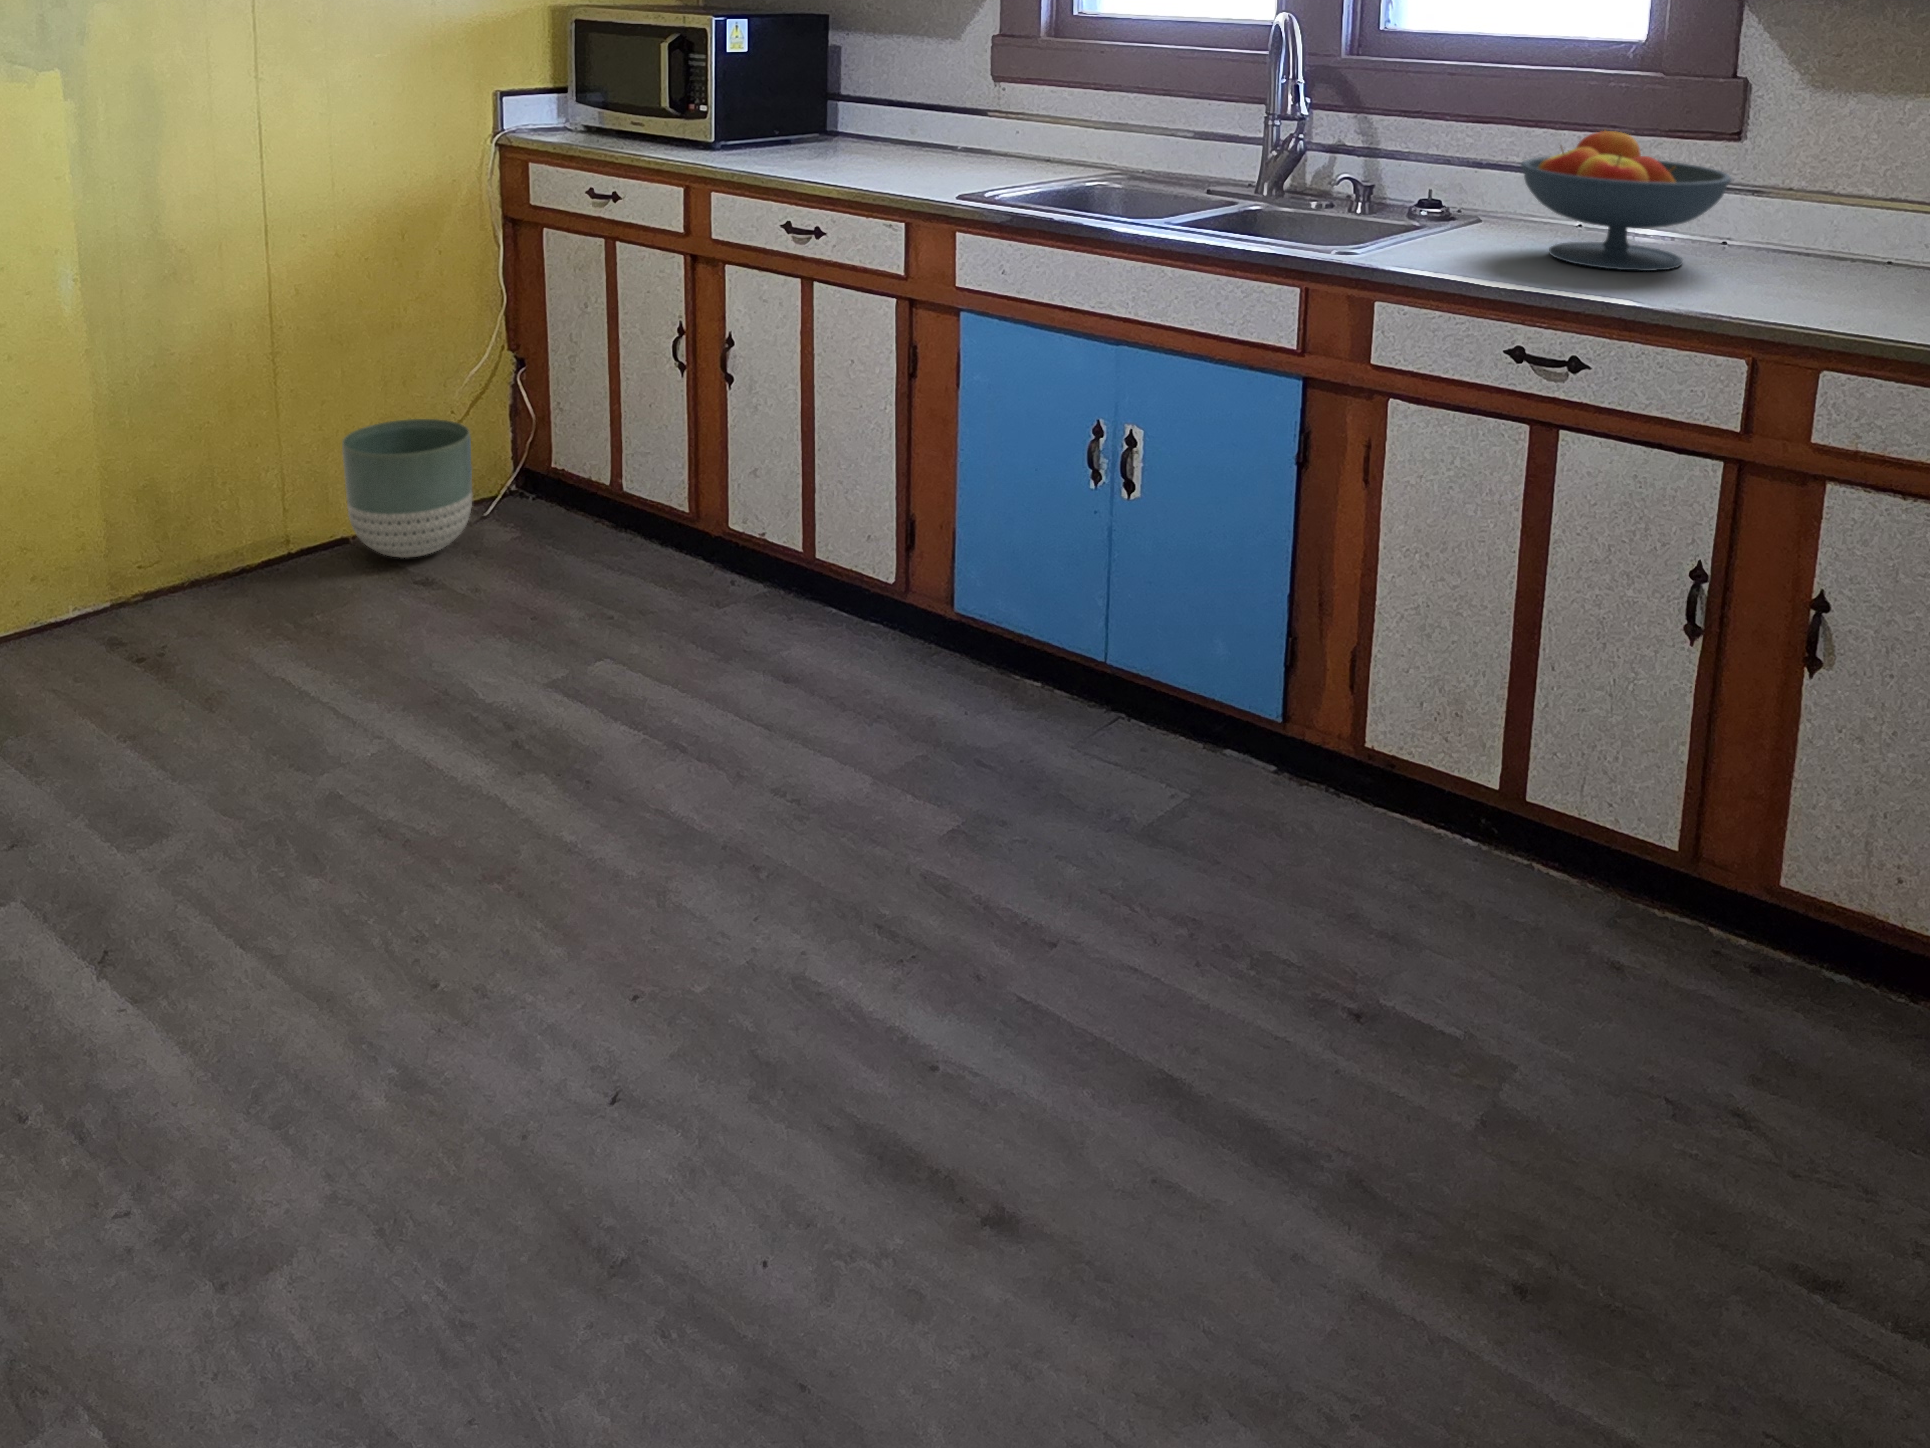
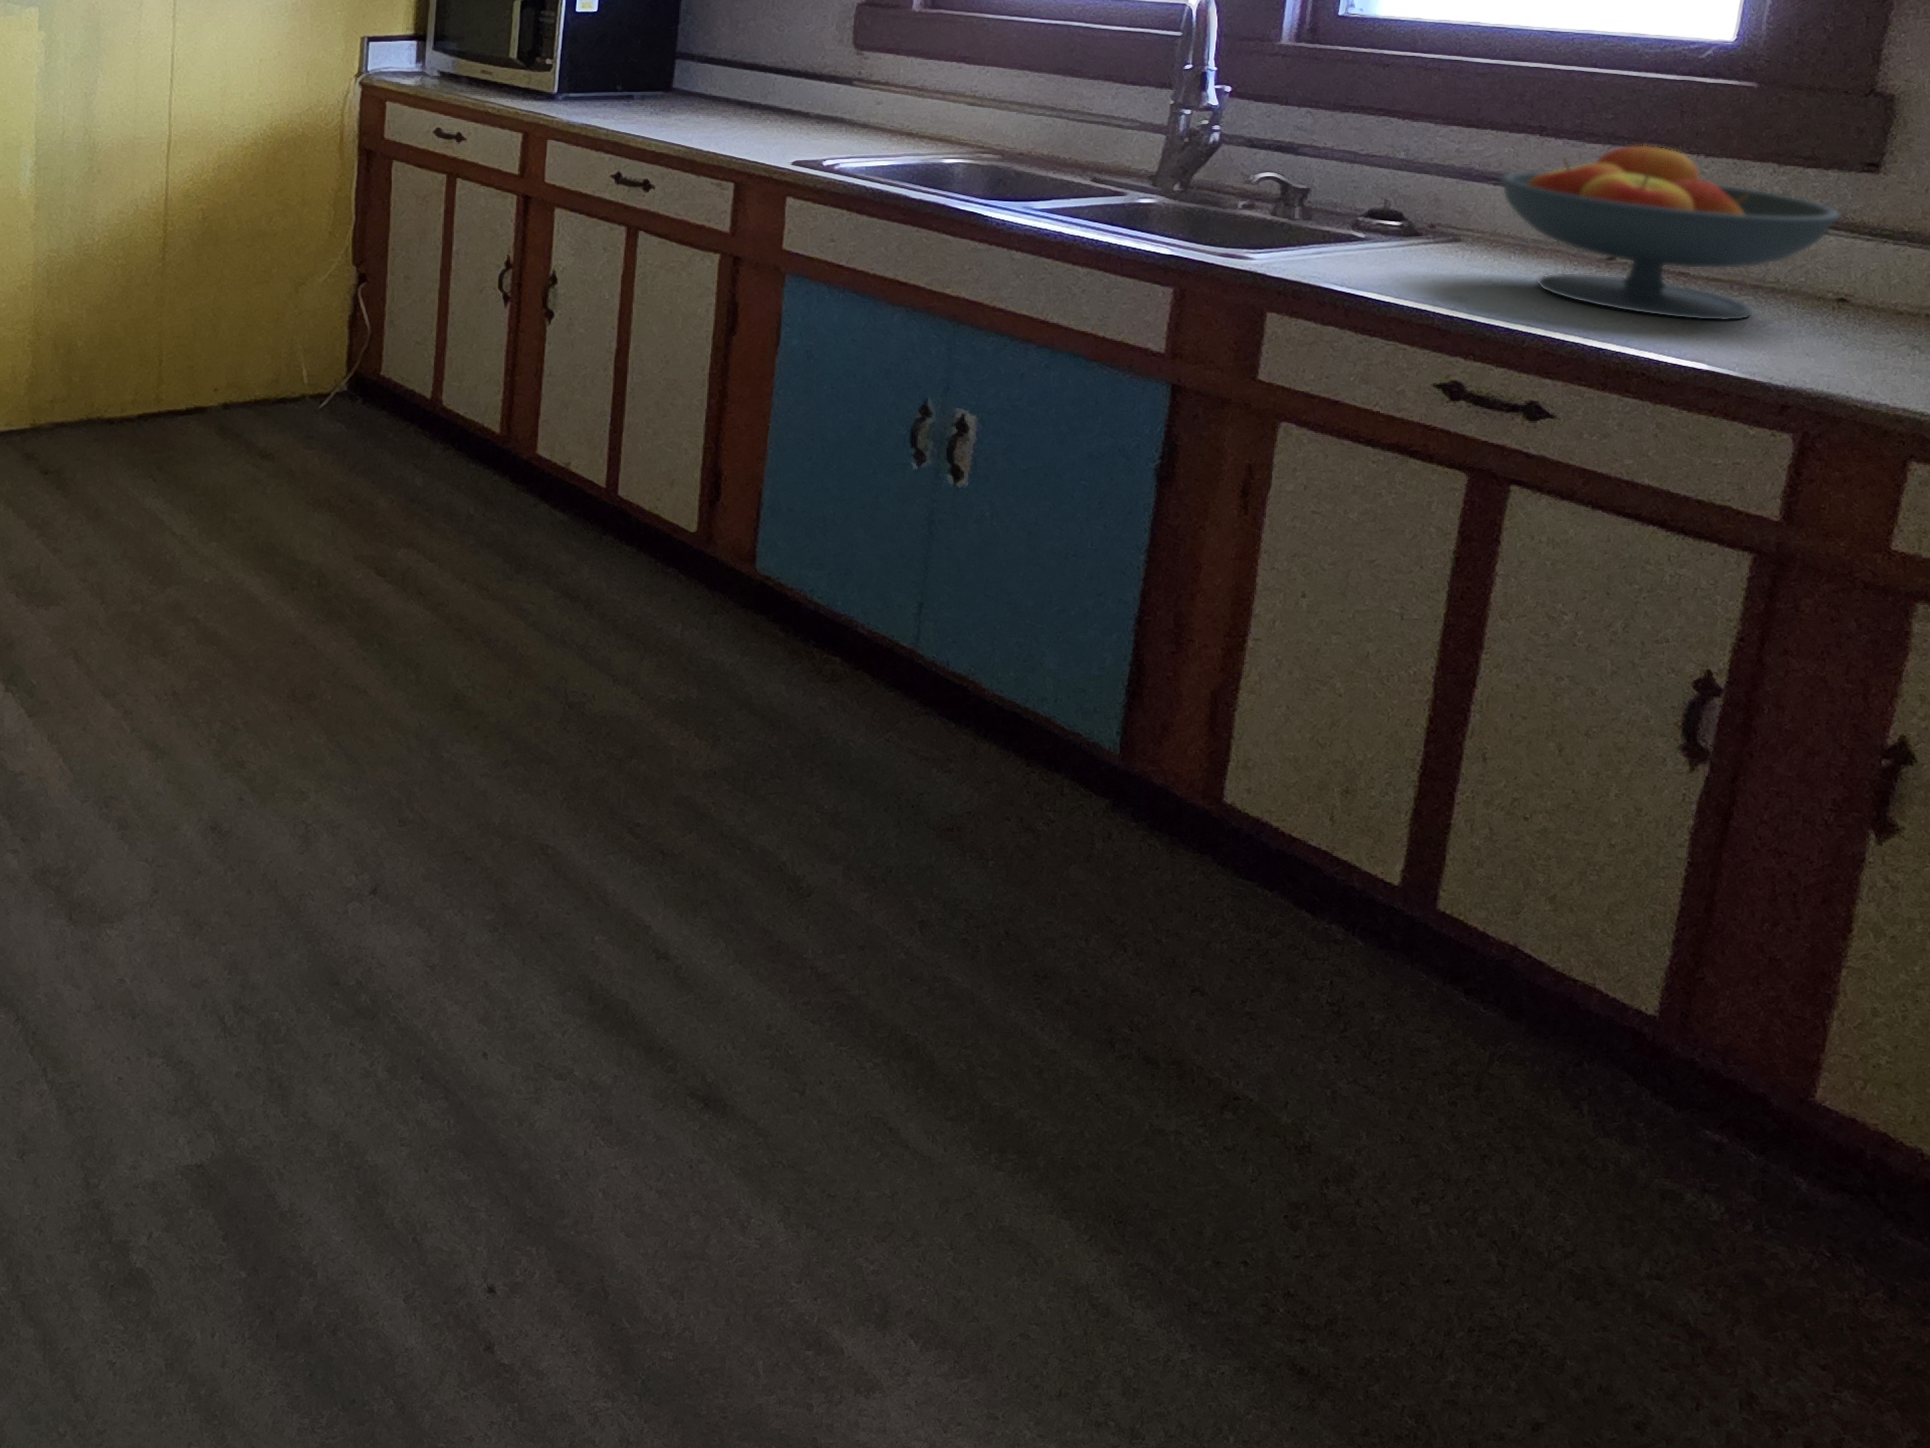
planter: present [342,419,472,558] -> none [207,313,311,431]

